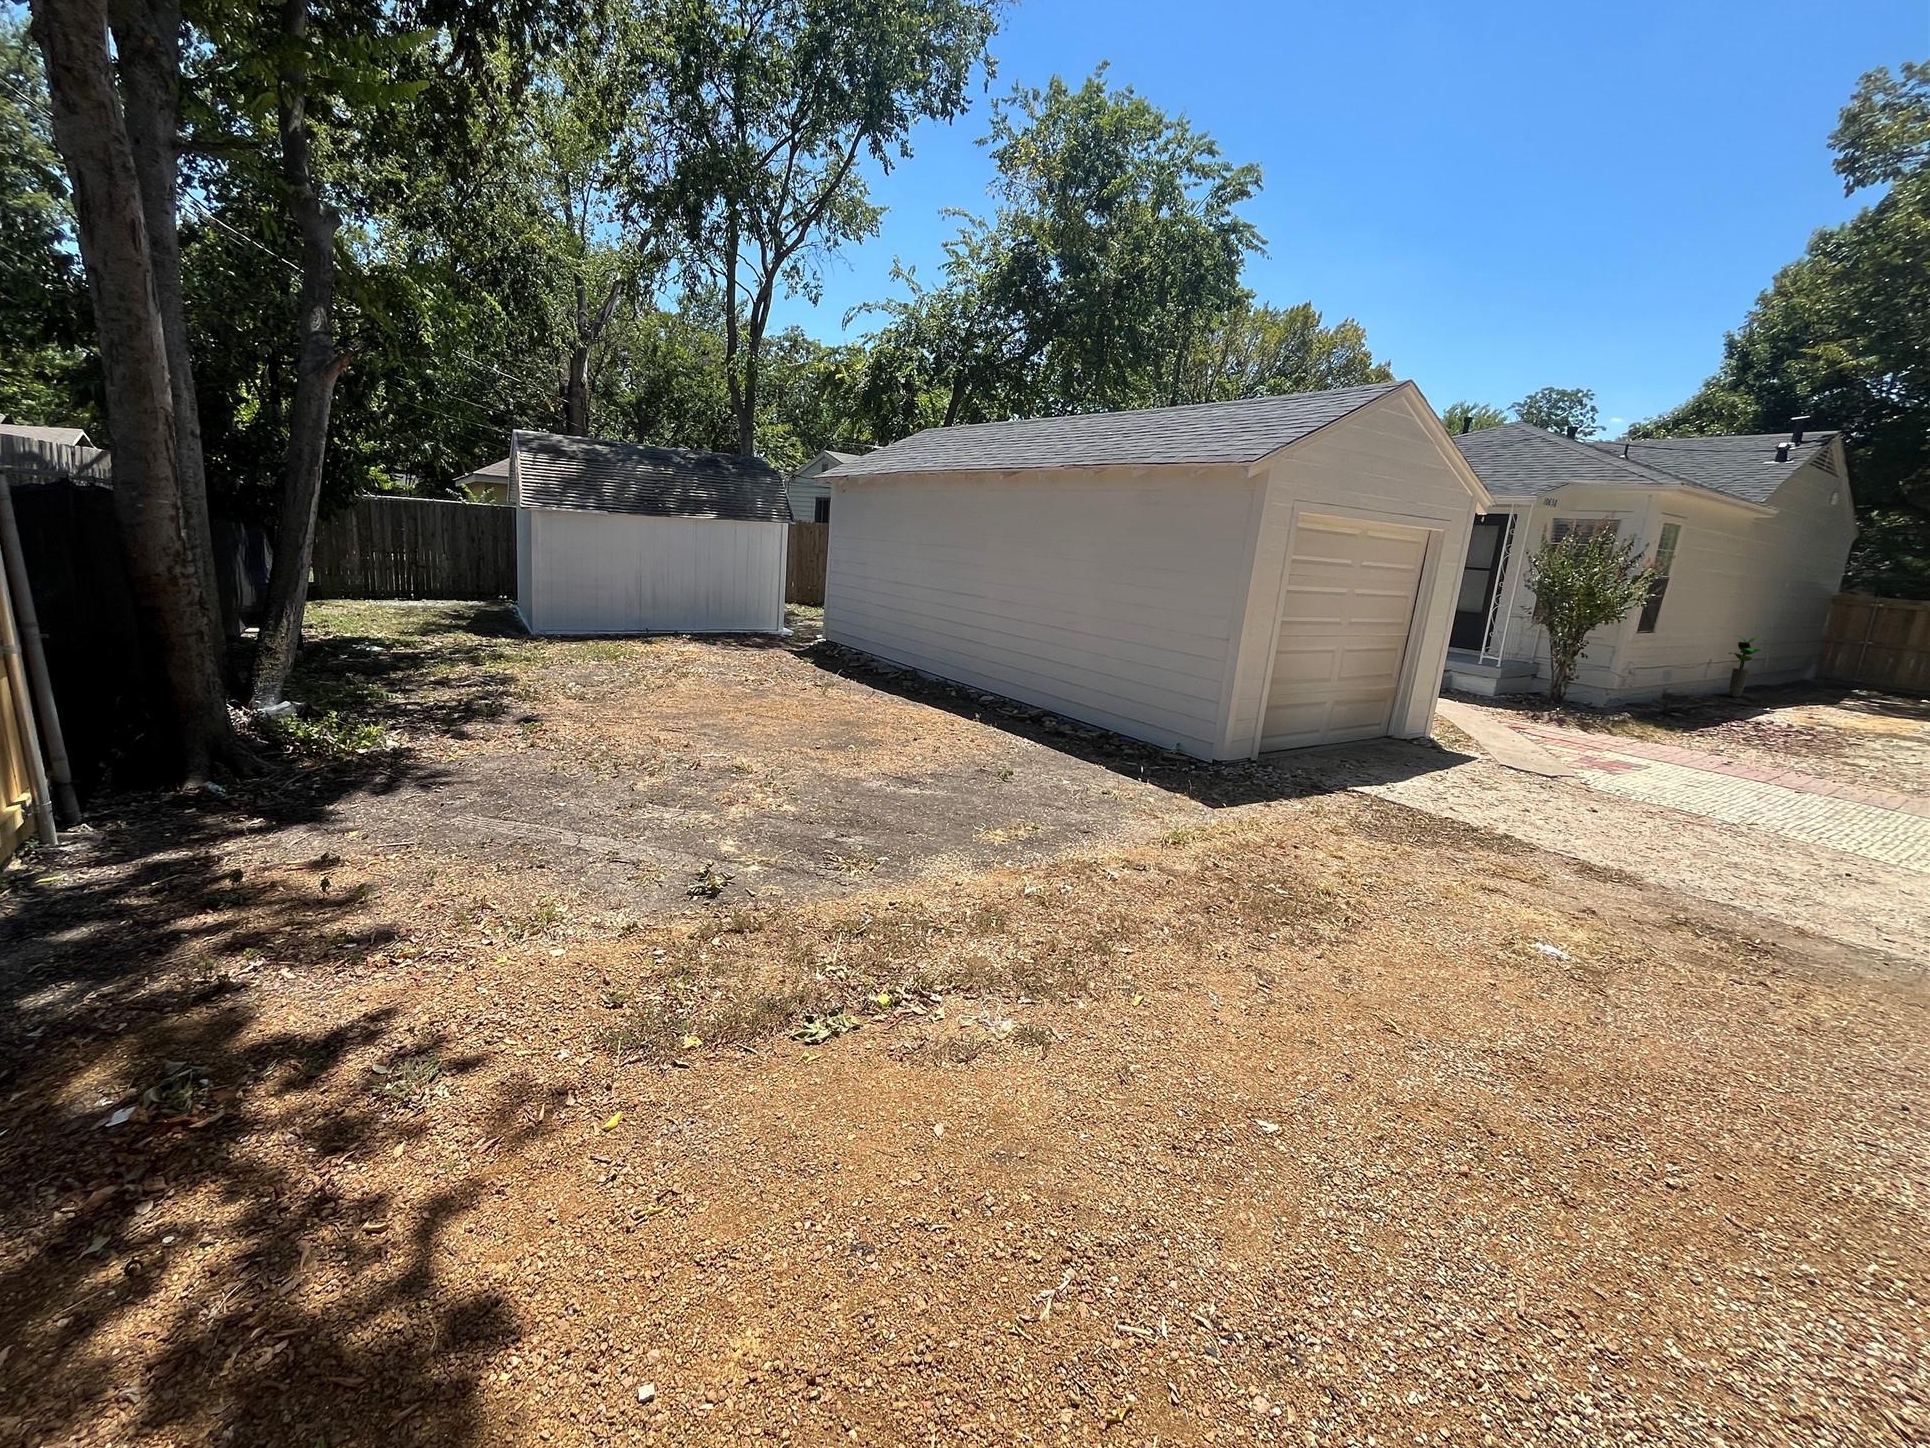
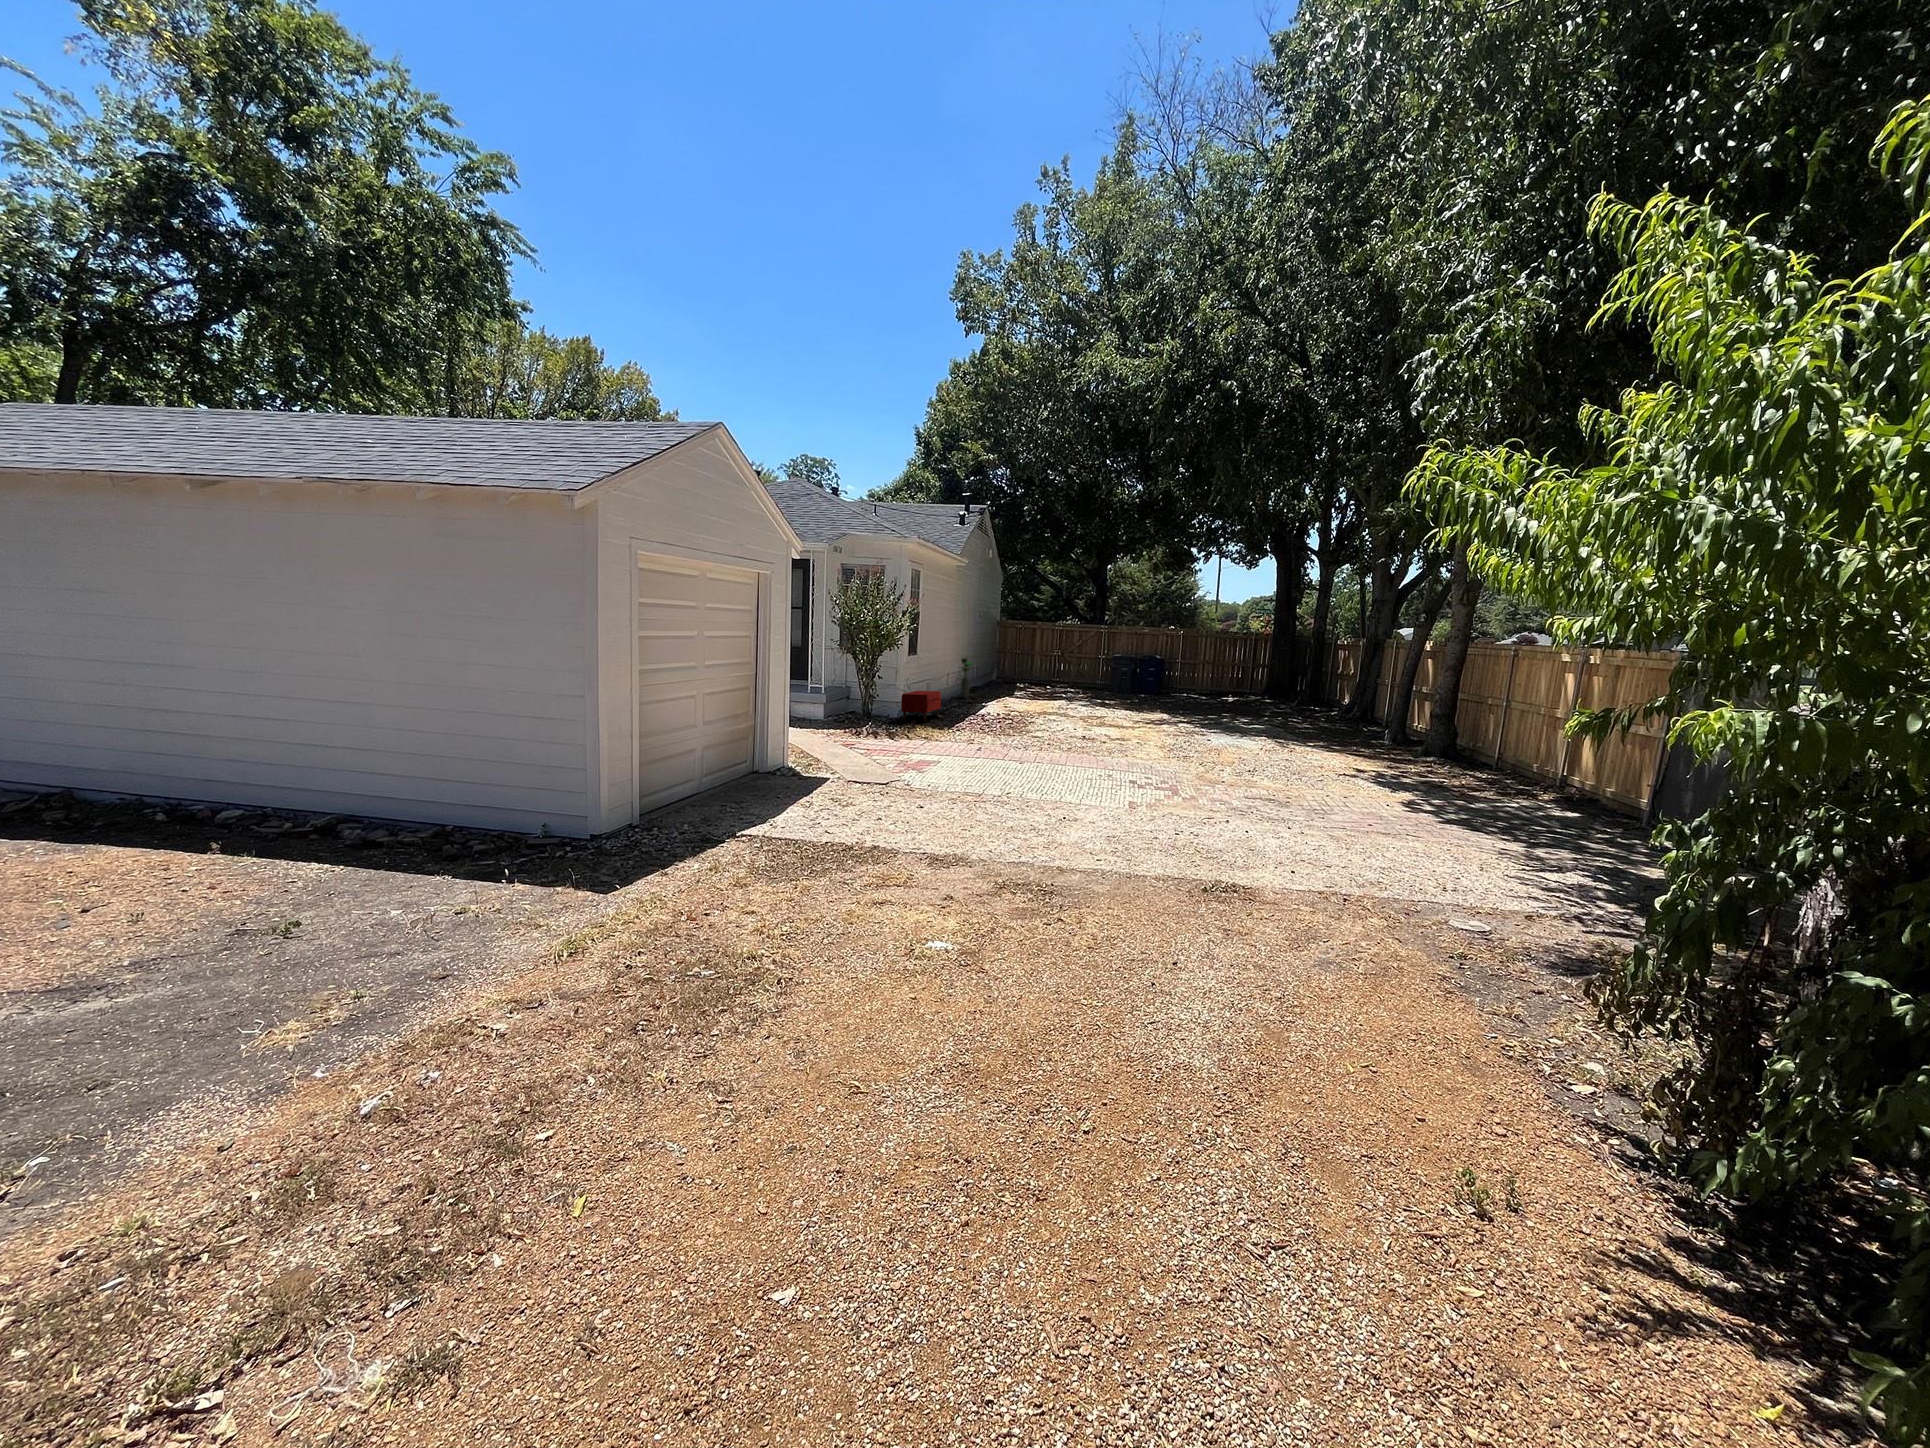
bench: none [1612,676,1685,716] -> present [901,691,941,721]

